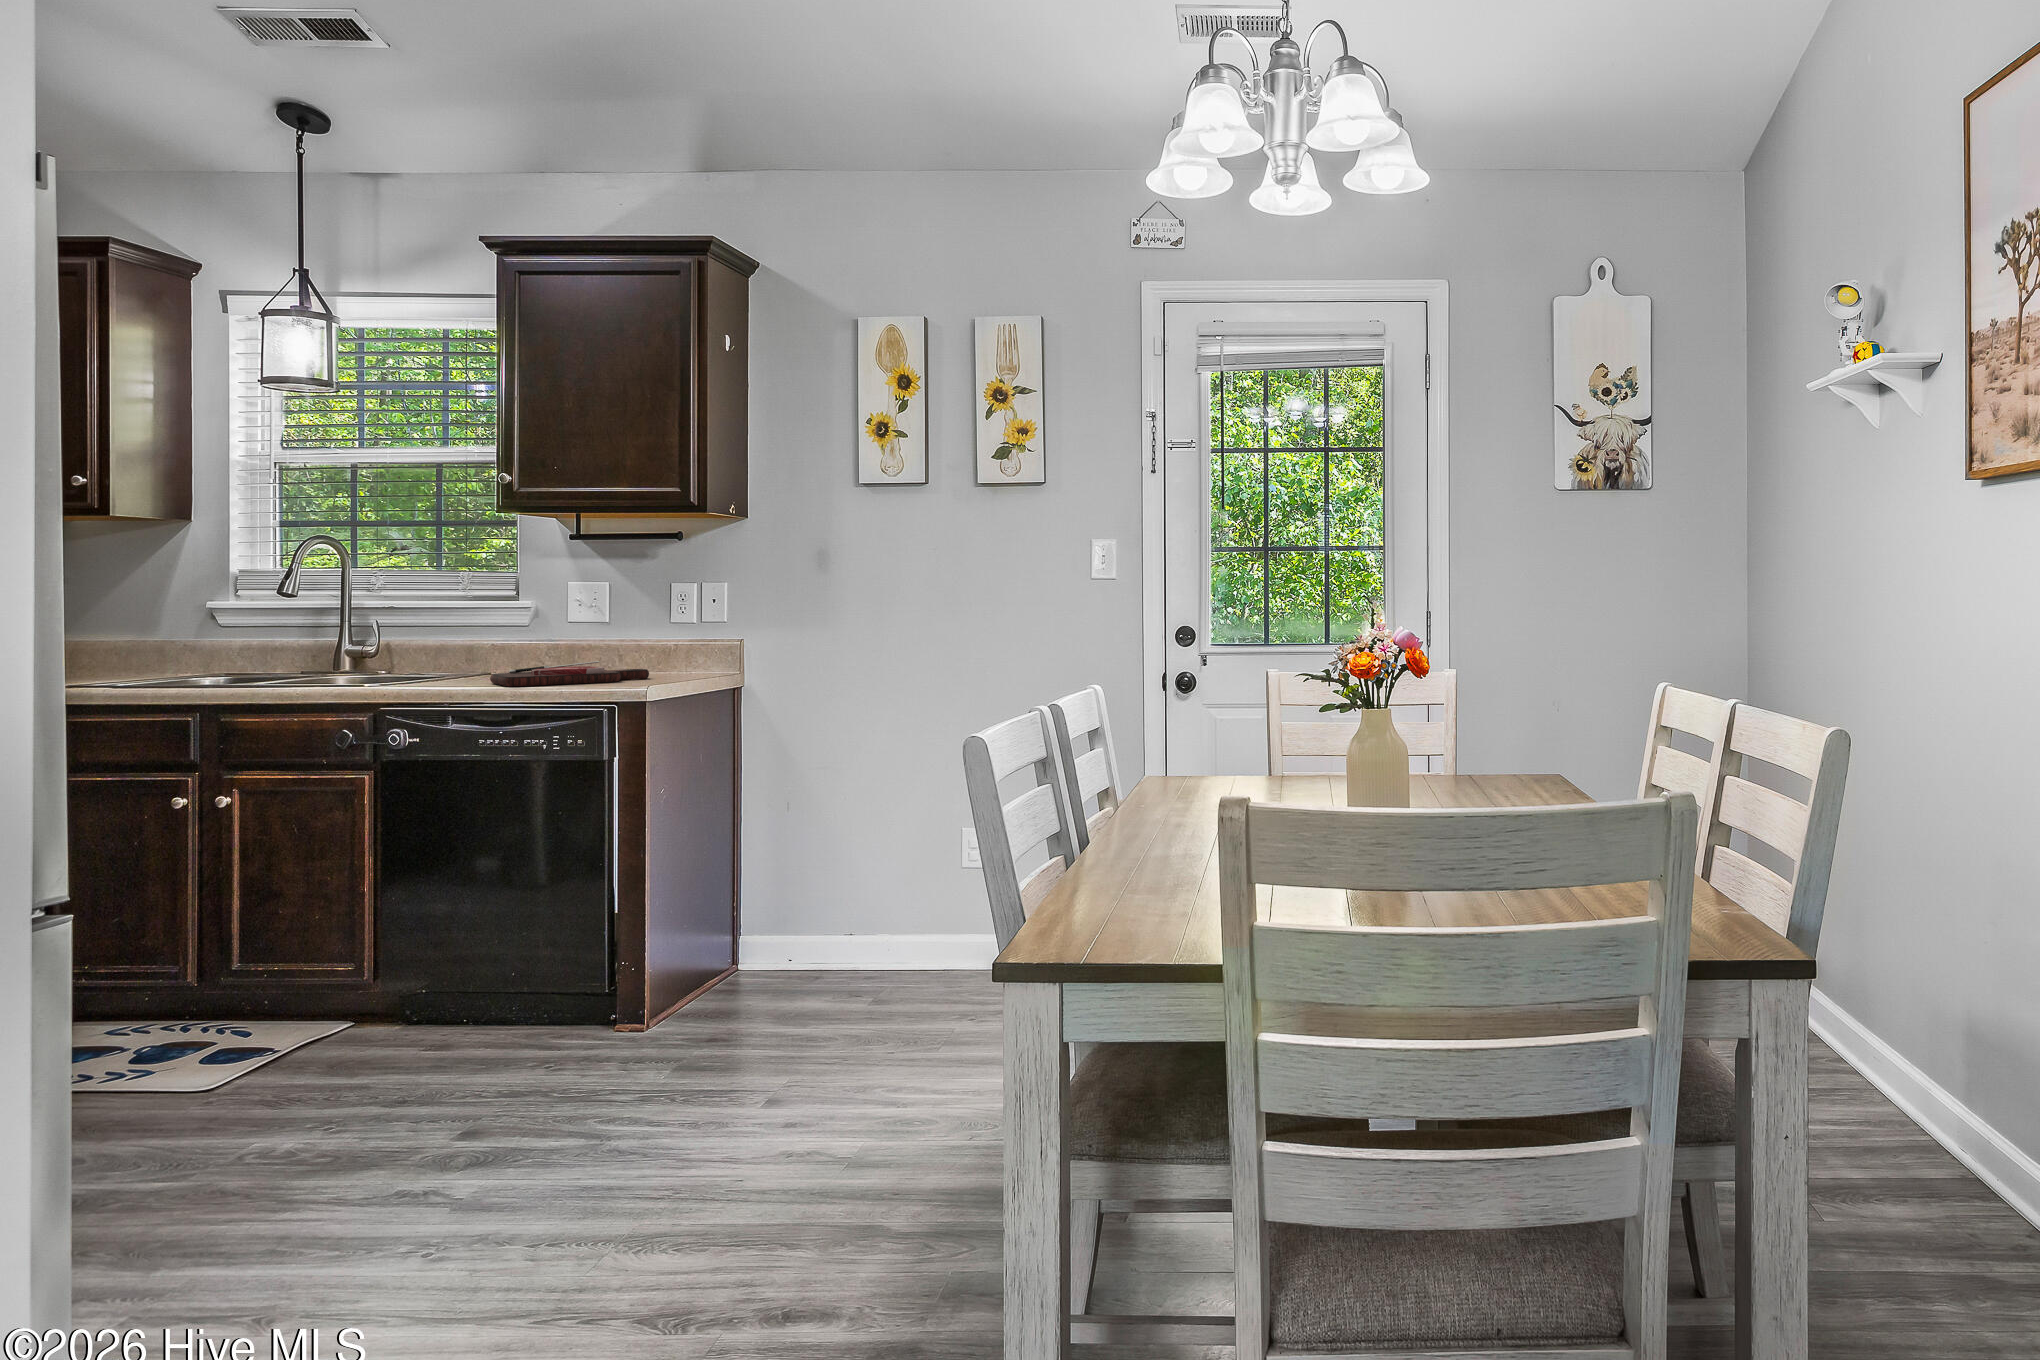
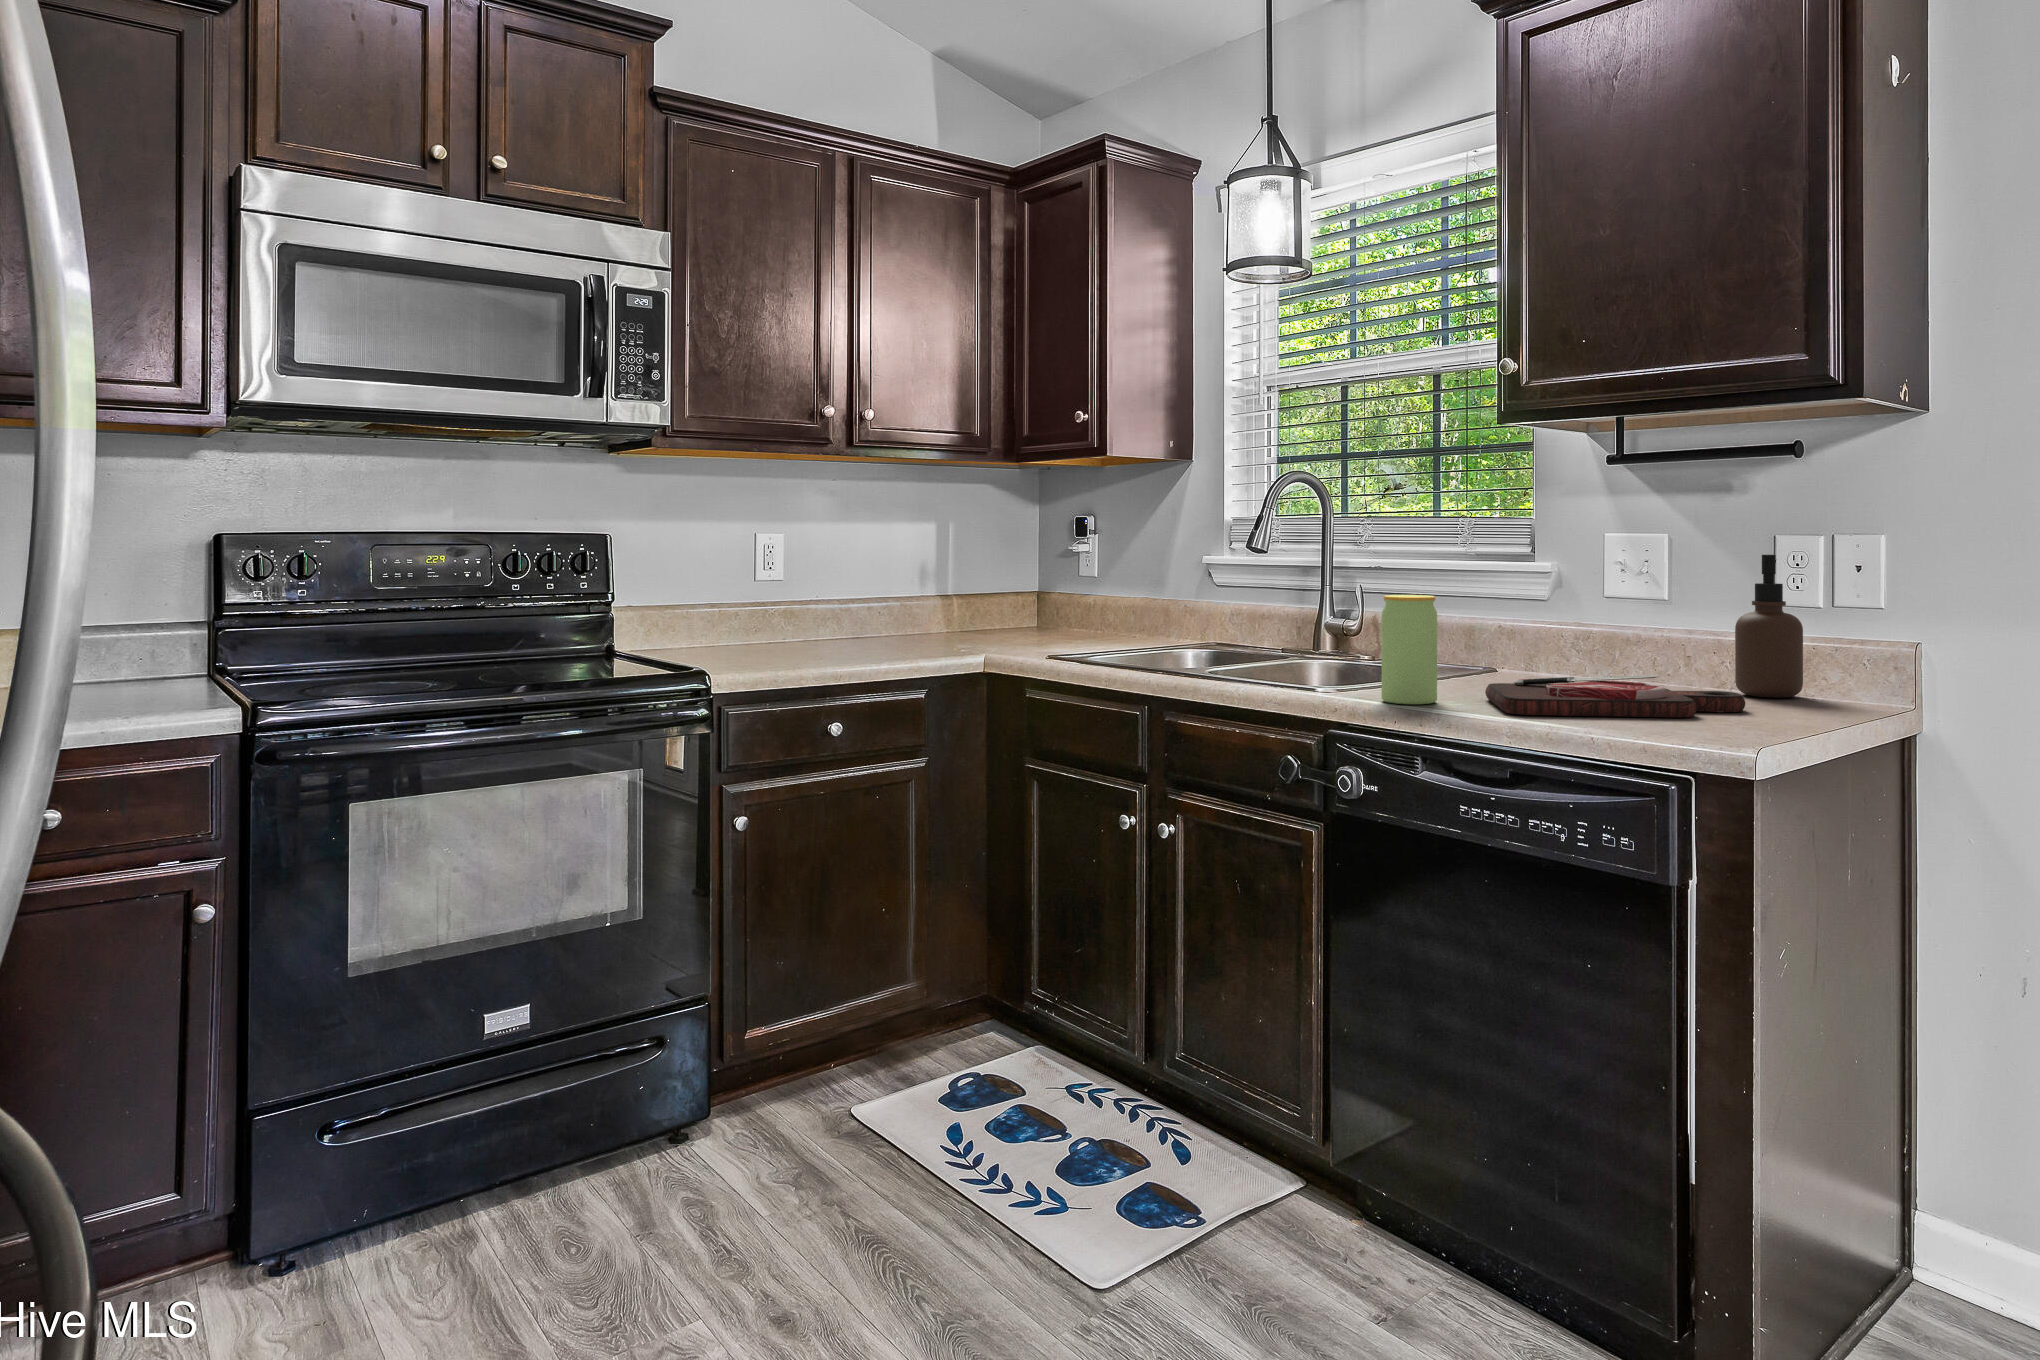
soap dispenser: none [647,593,684,673] -> present [1735,555,1803,698]
jar: none [418,621,458,687] -> present [1382,595,1437,704]

